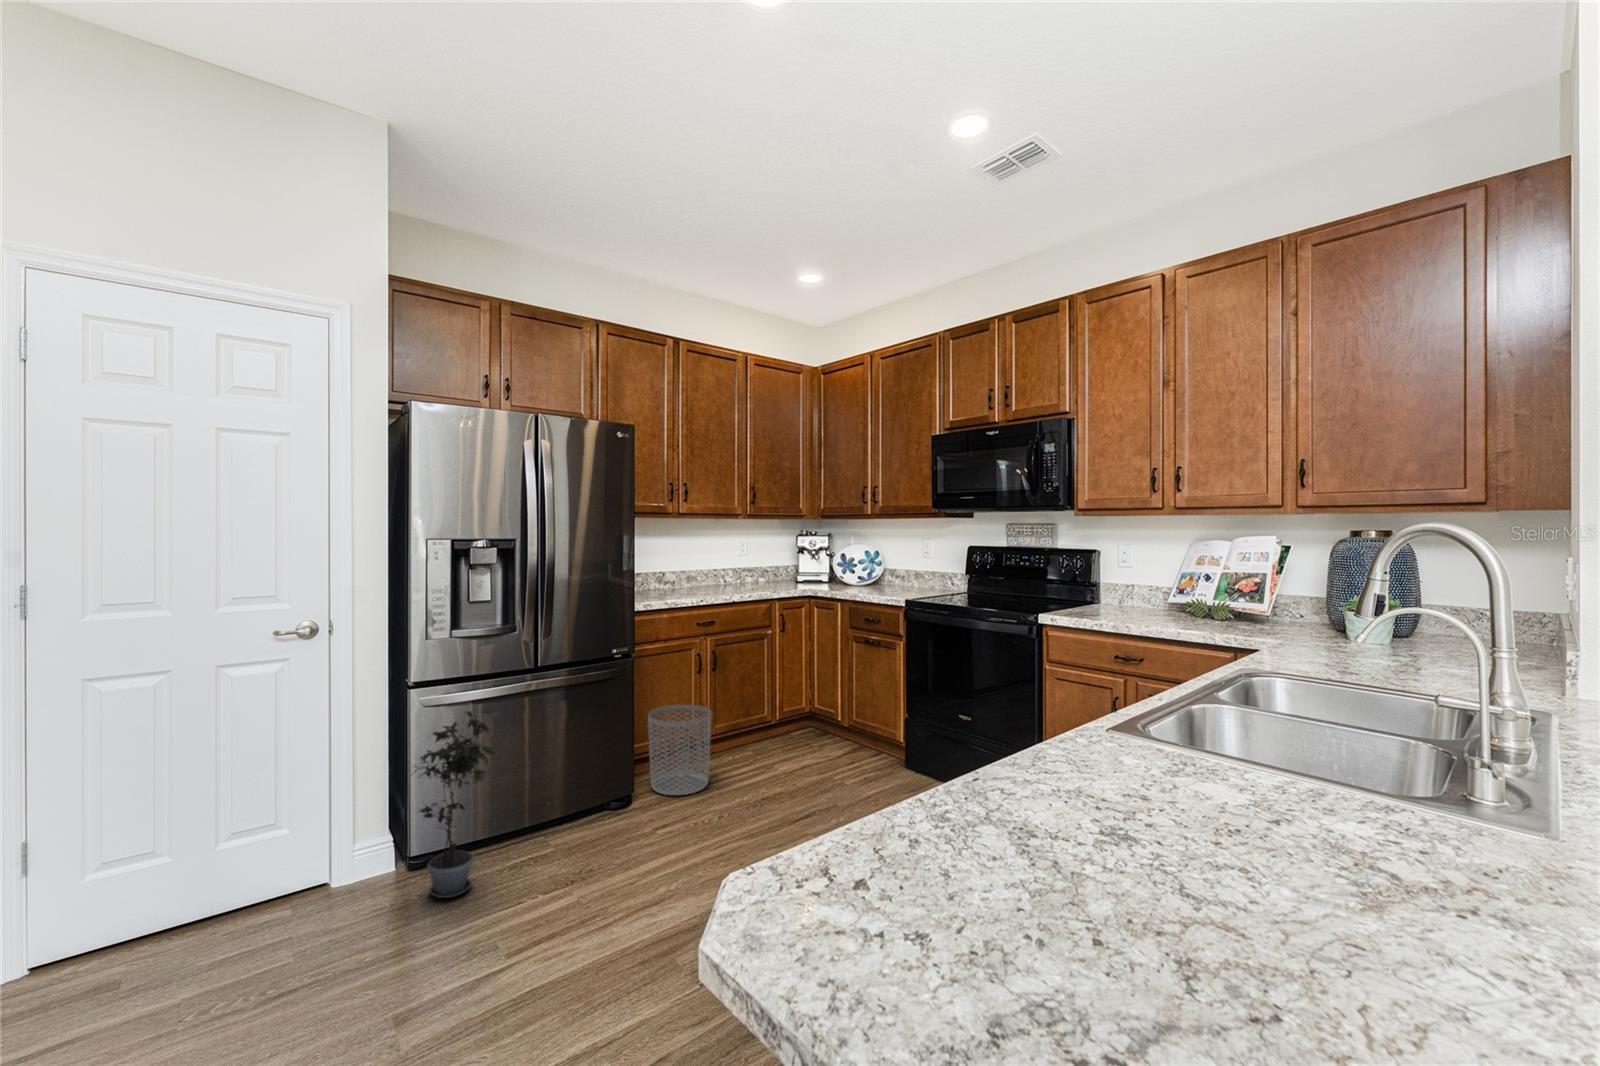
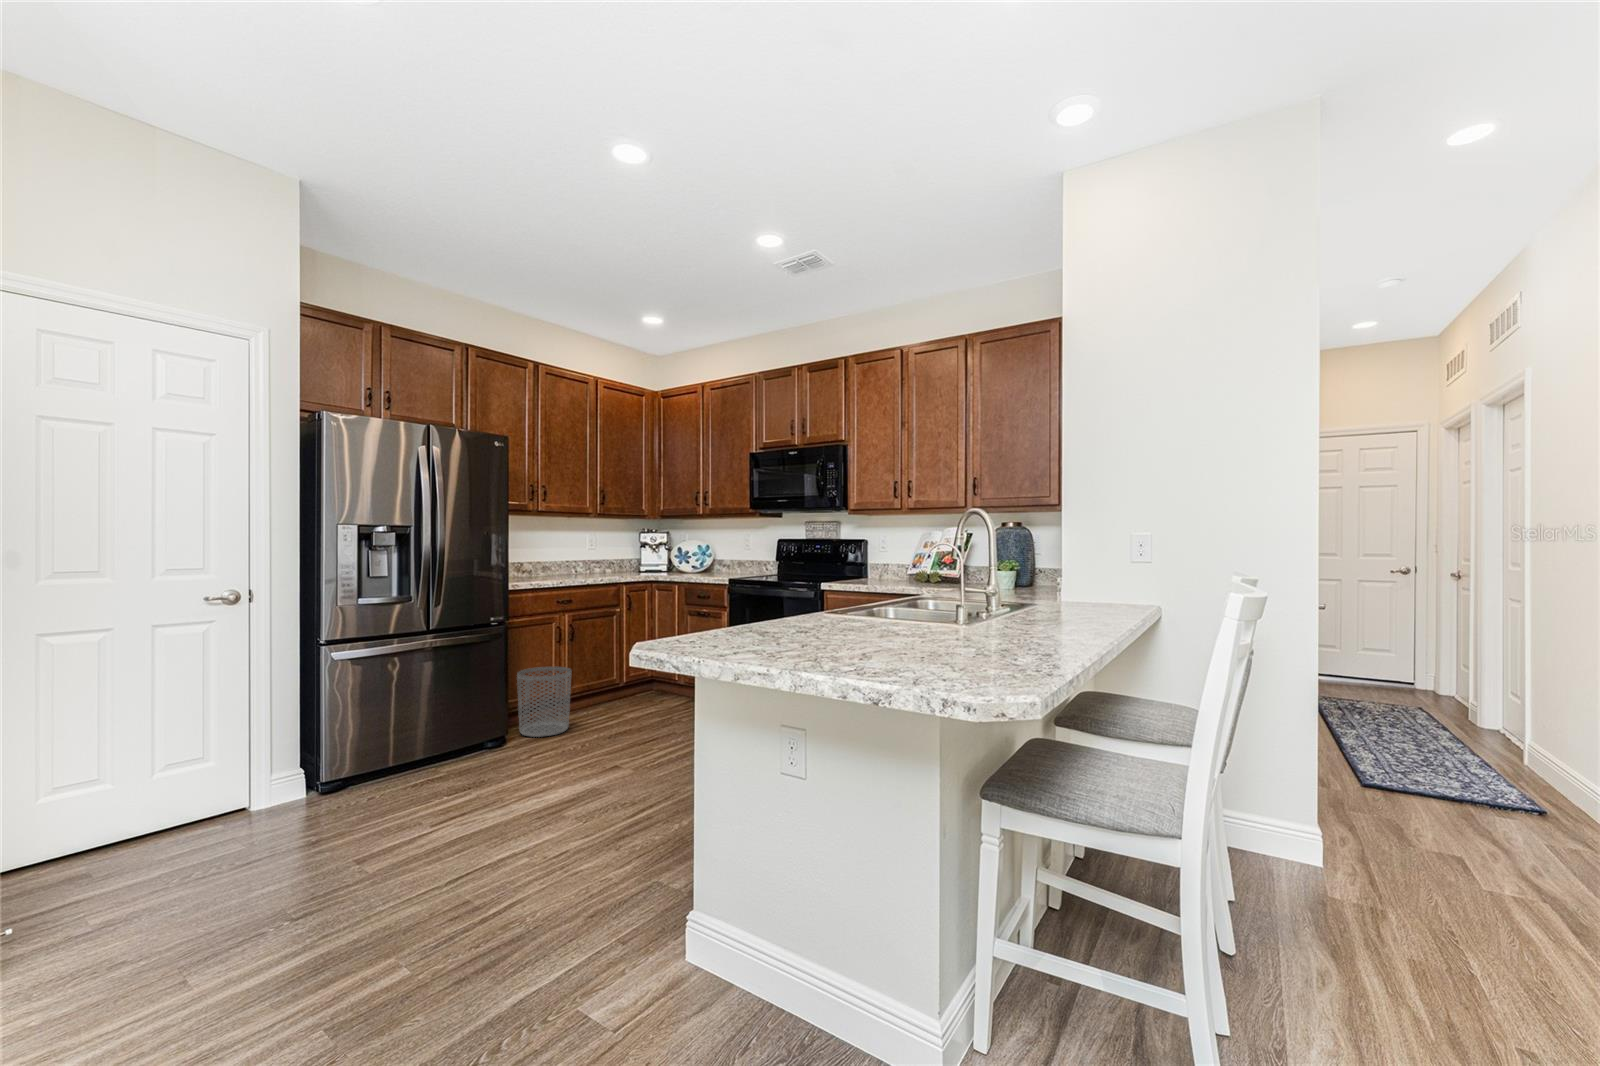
potted plant: present [415,711,494,898] -> none [330,660,404,807]

